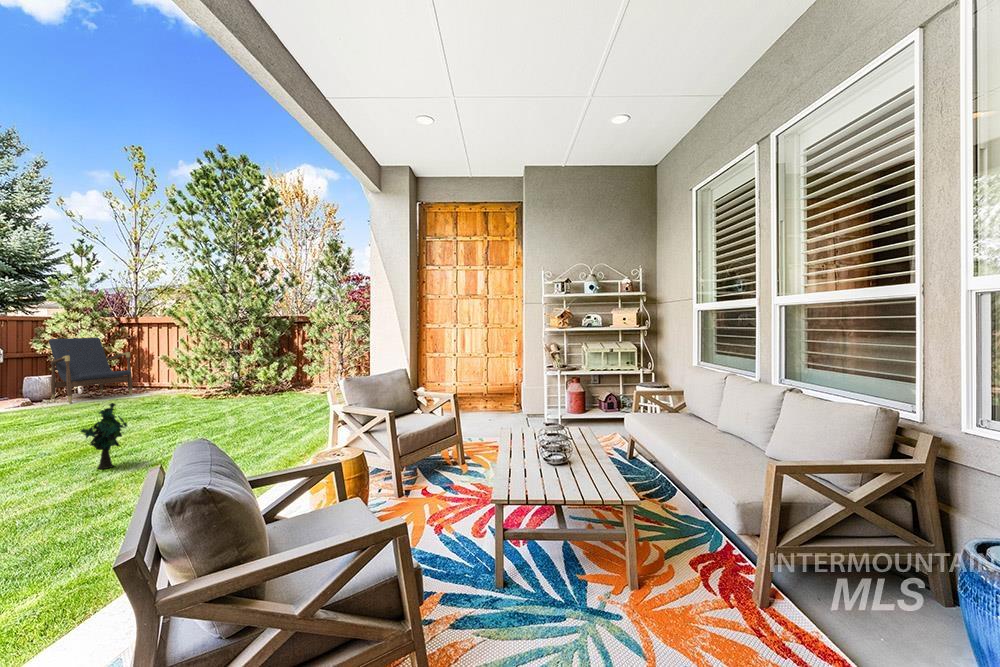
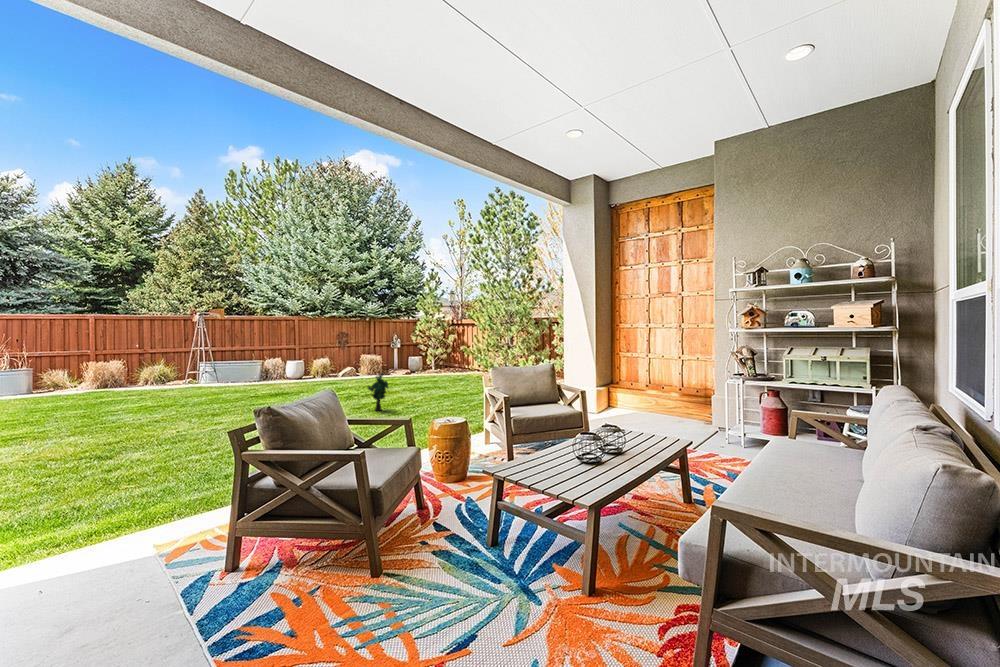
lounge chair: present [49,338,132,403] -> none [416,333,453,374]

